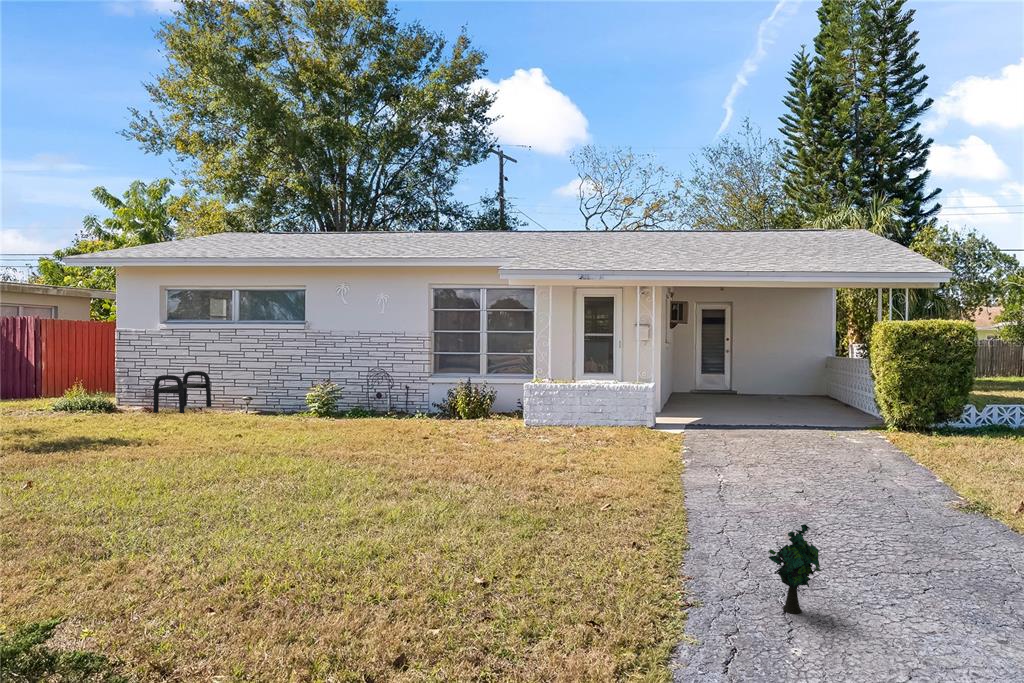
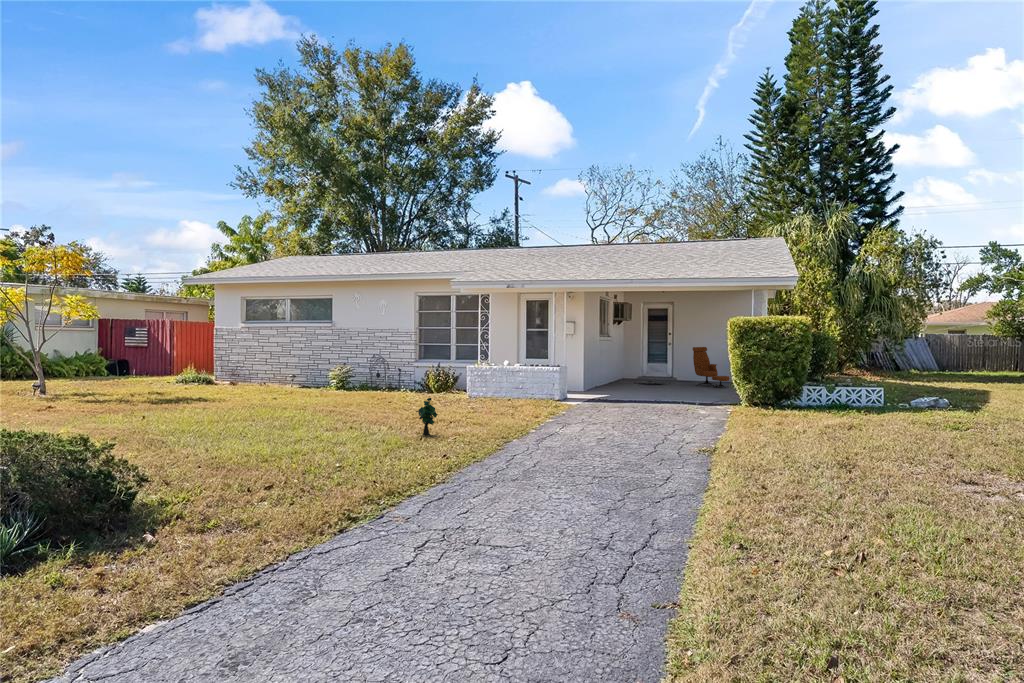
lounge chair: none [793,357,853,412] -> present [693,347,730,387]
bench: present [153,371,211,413] -> none [233,357,273,385]

